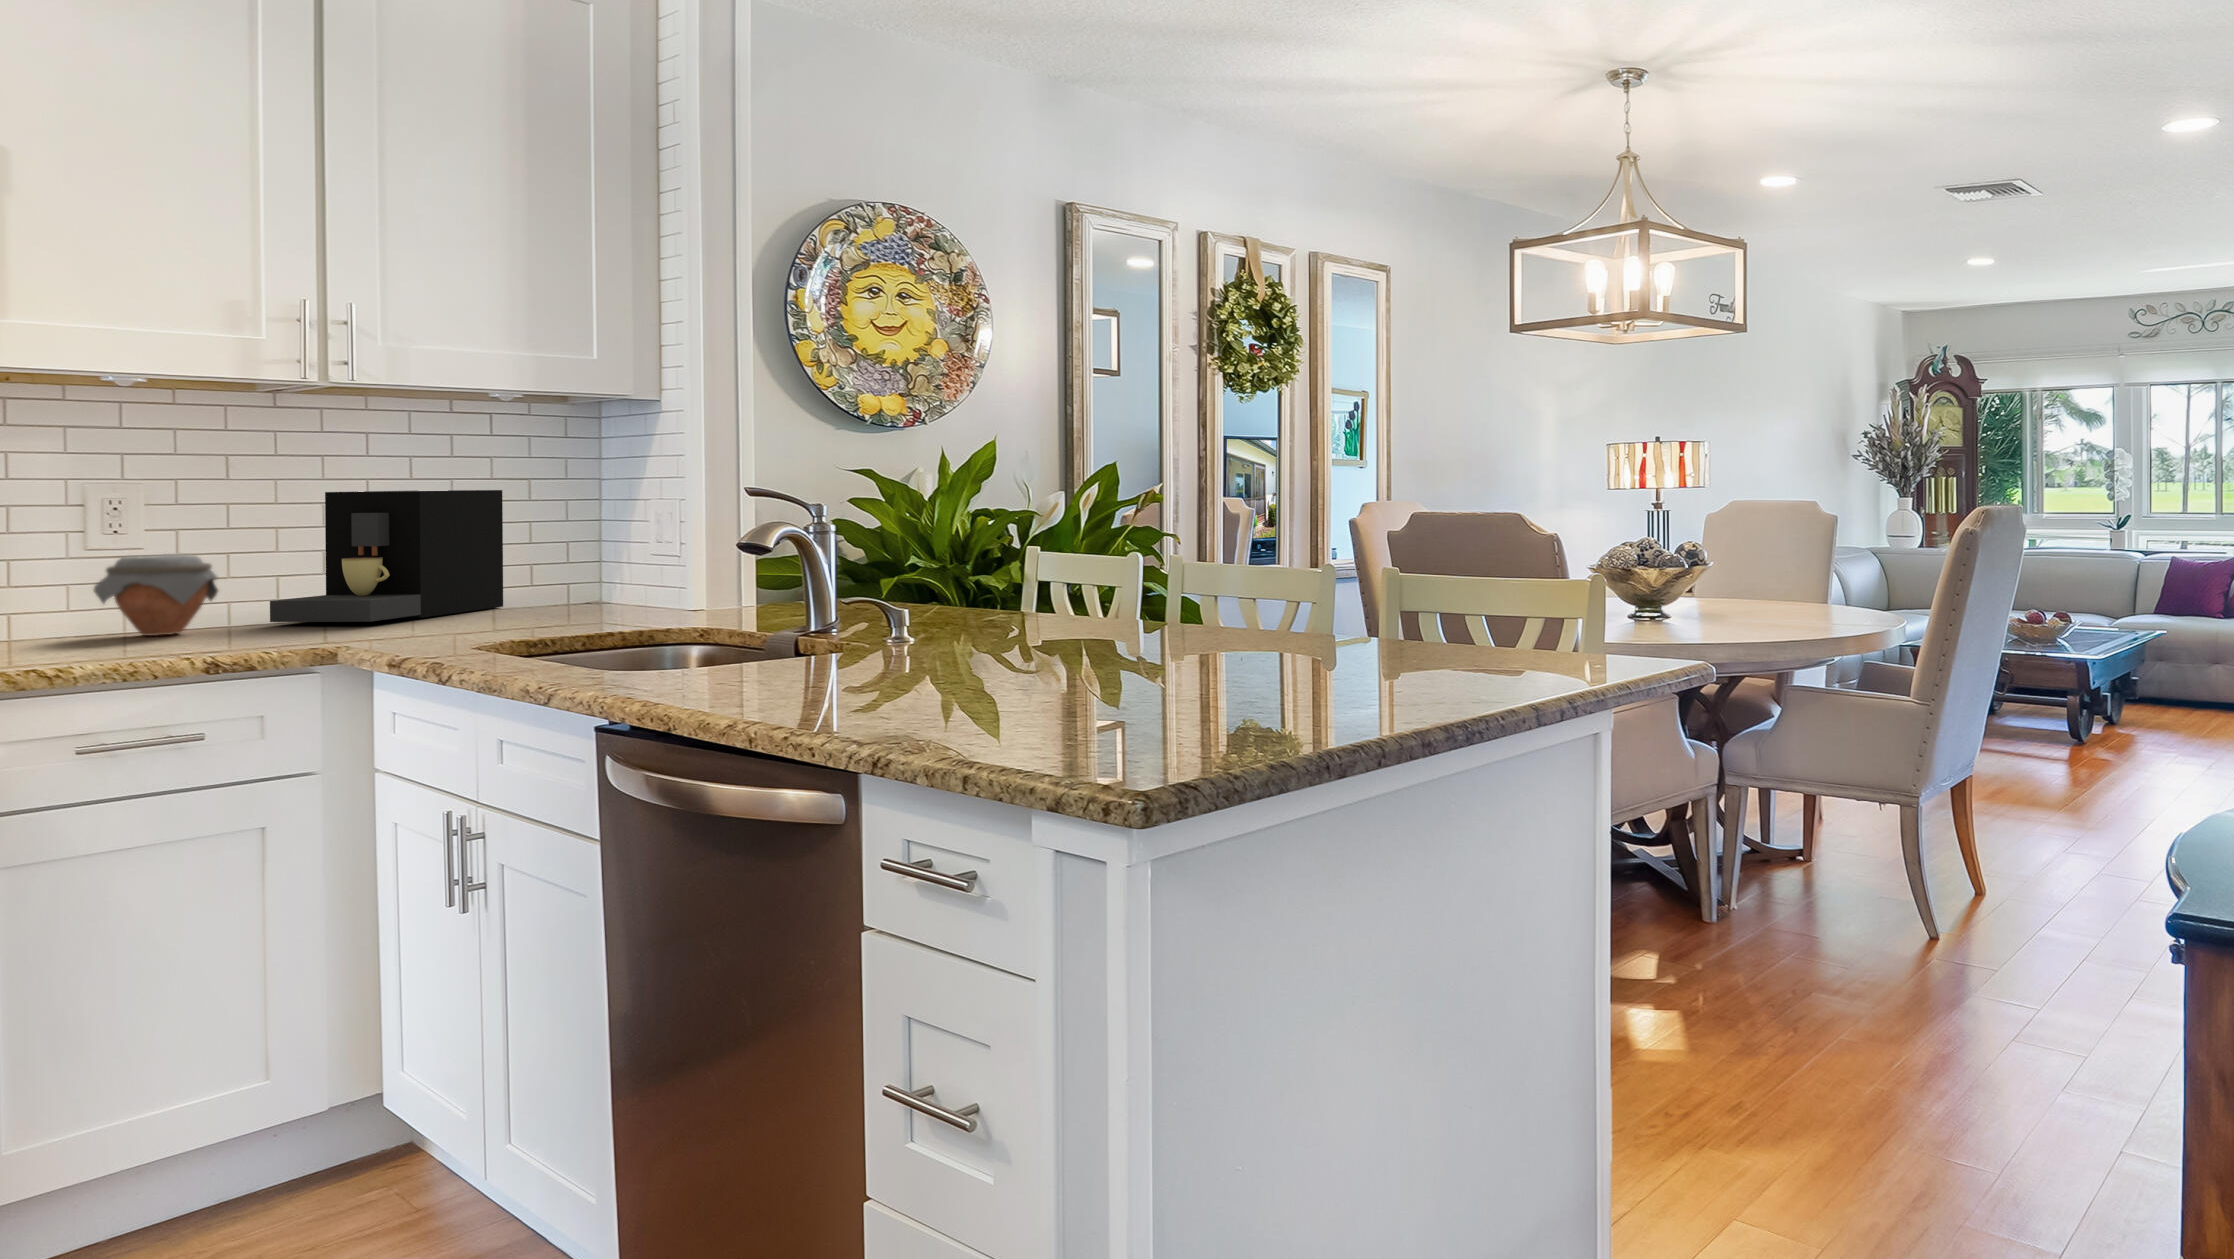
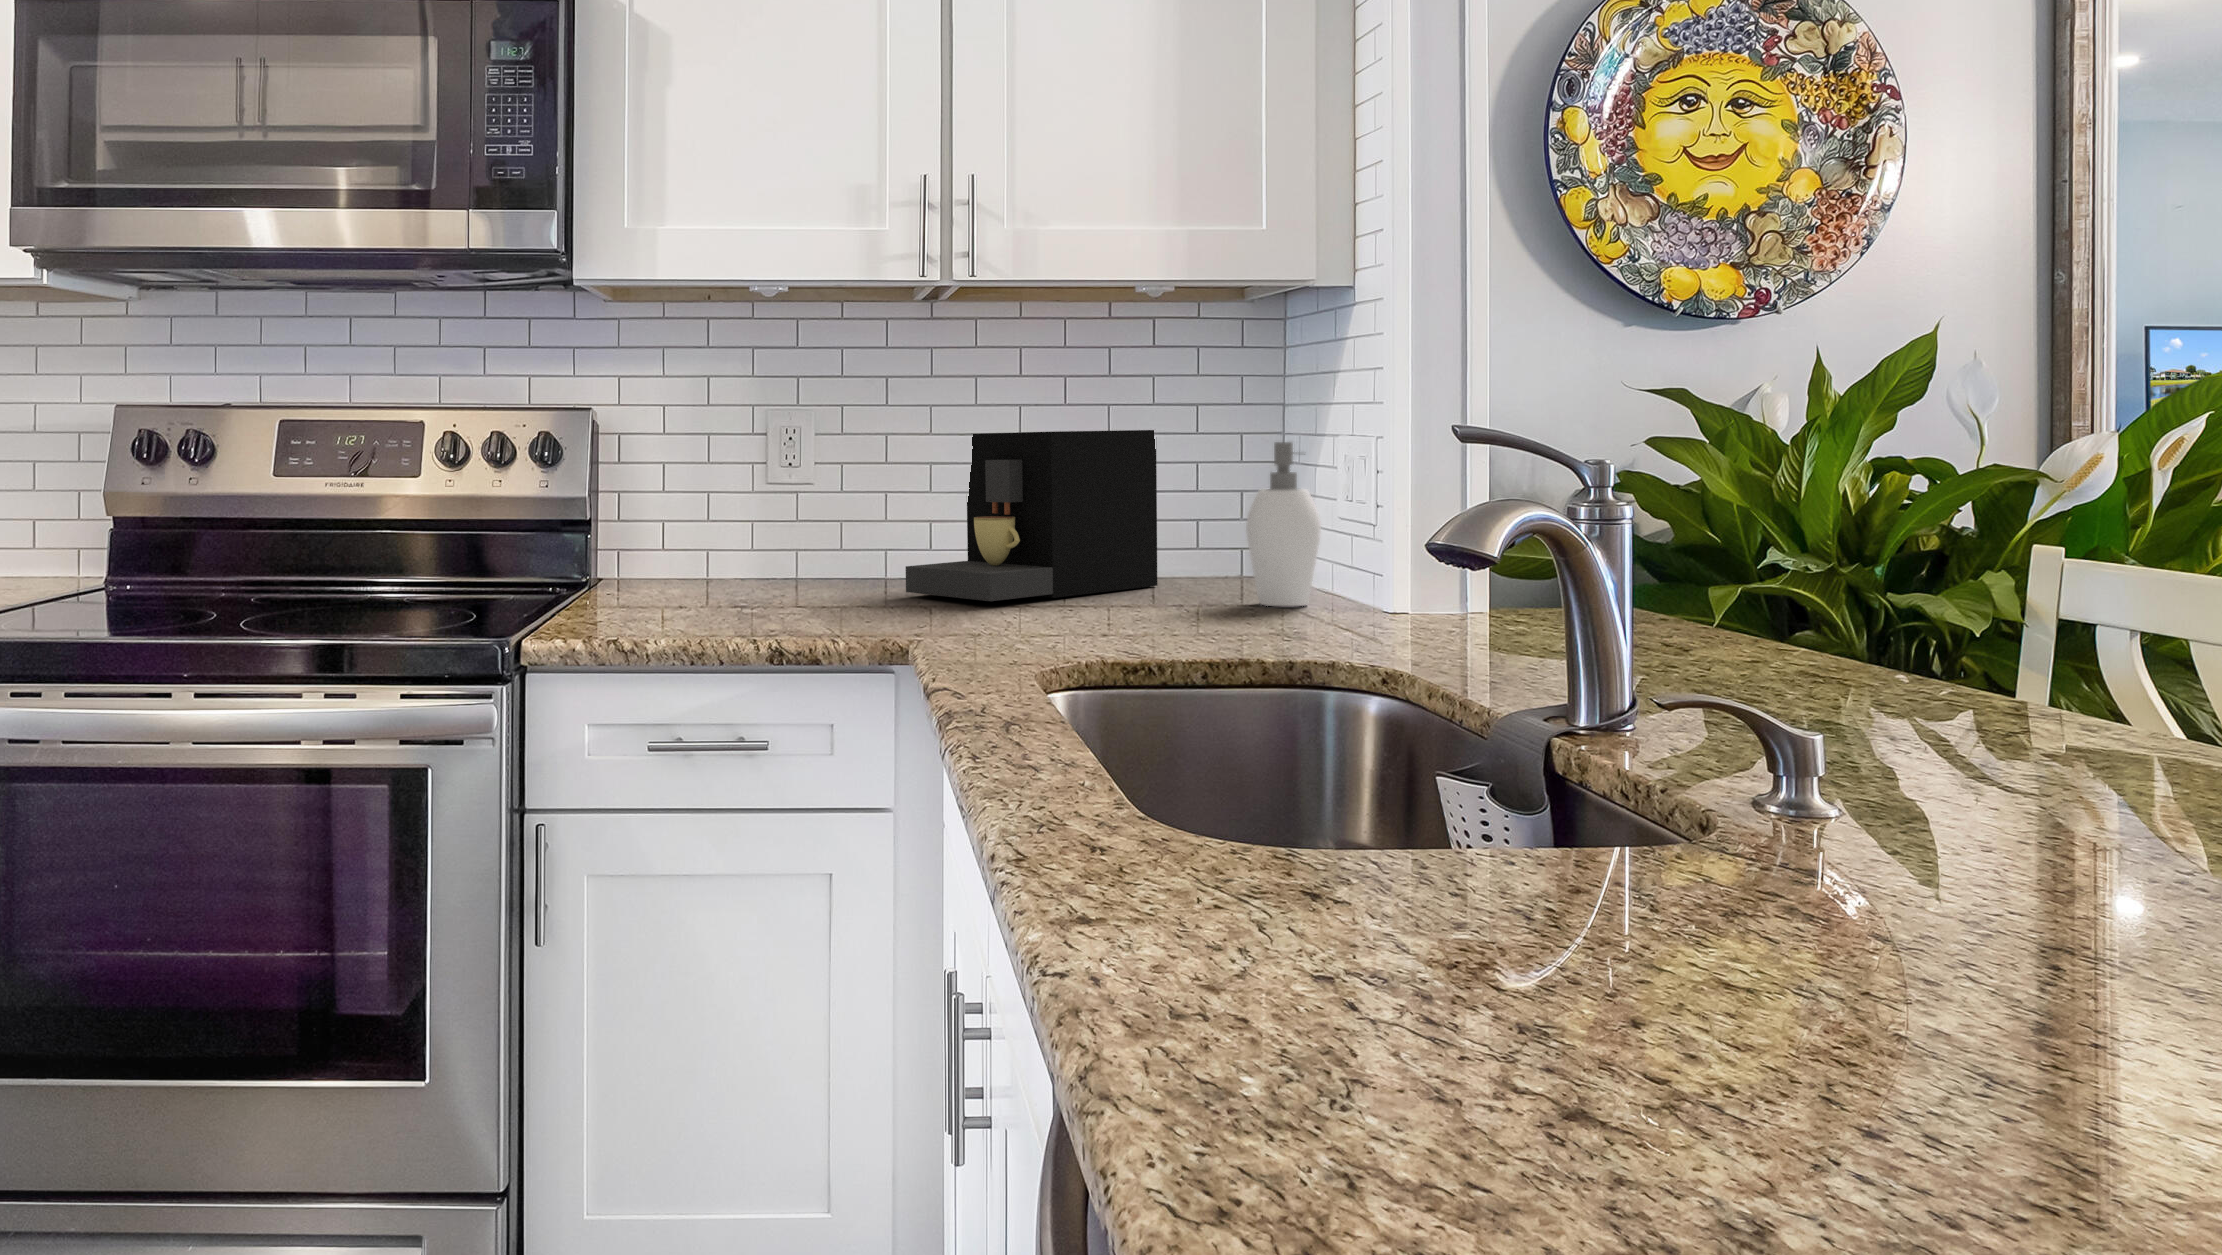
soap dispenser: none [586,500,643,612] -> present [1246,442,1321,607]
jar: present [94,554,218,636] -> none [745,507,853,602]

